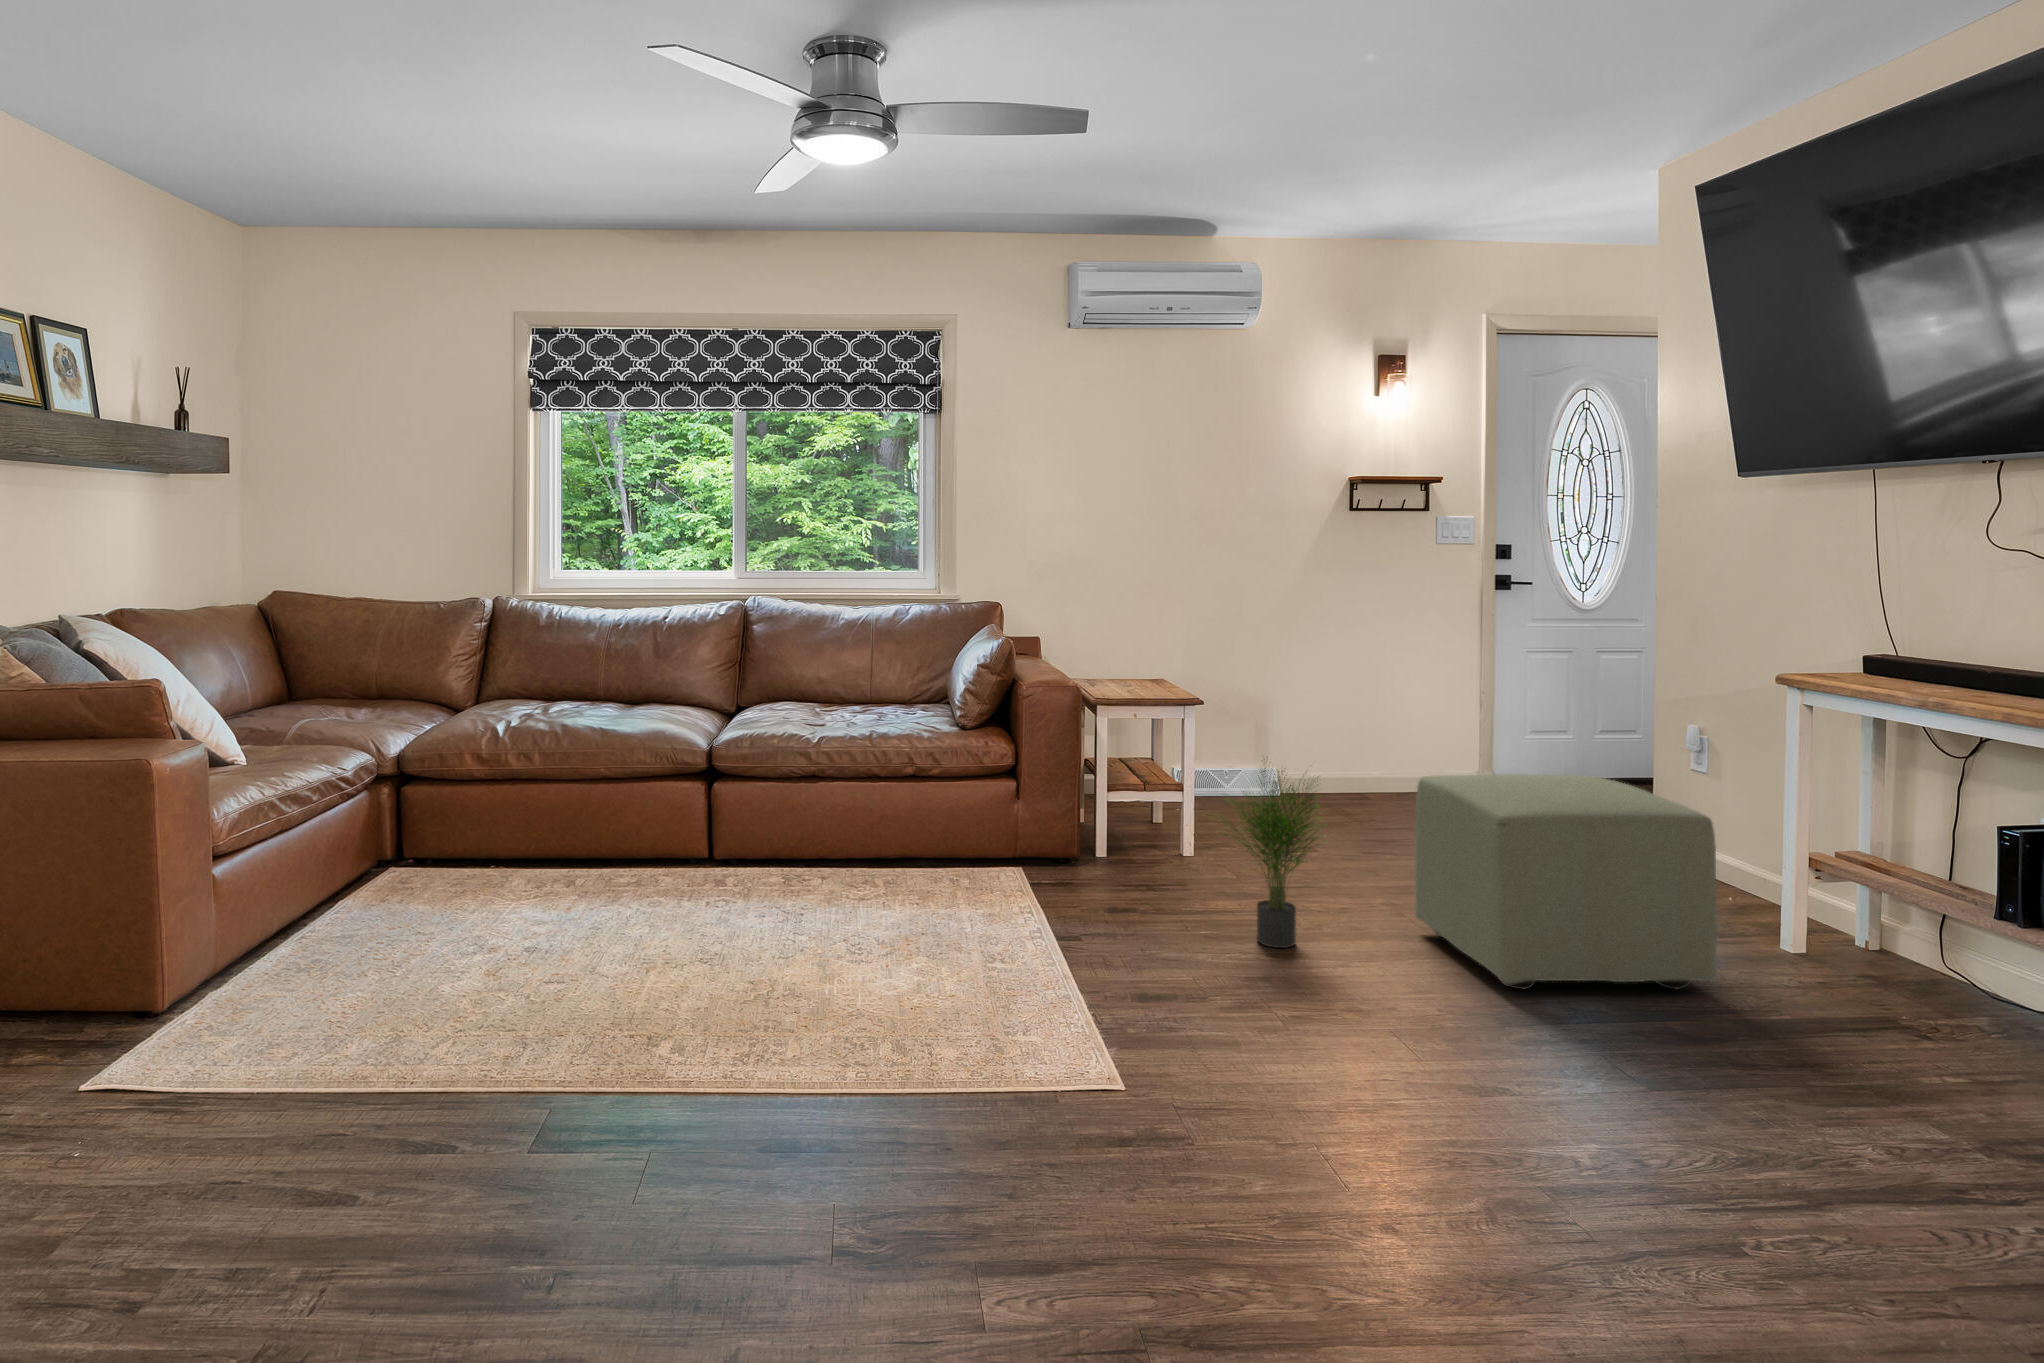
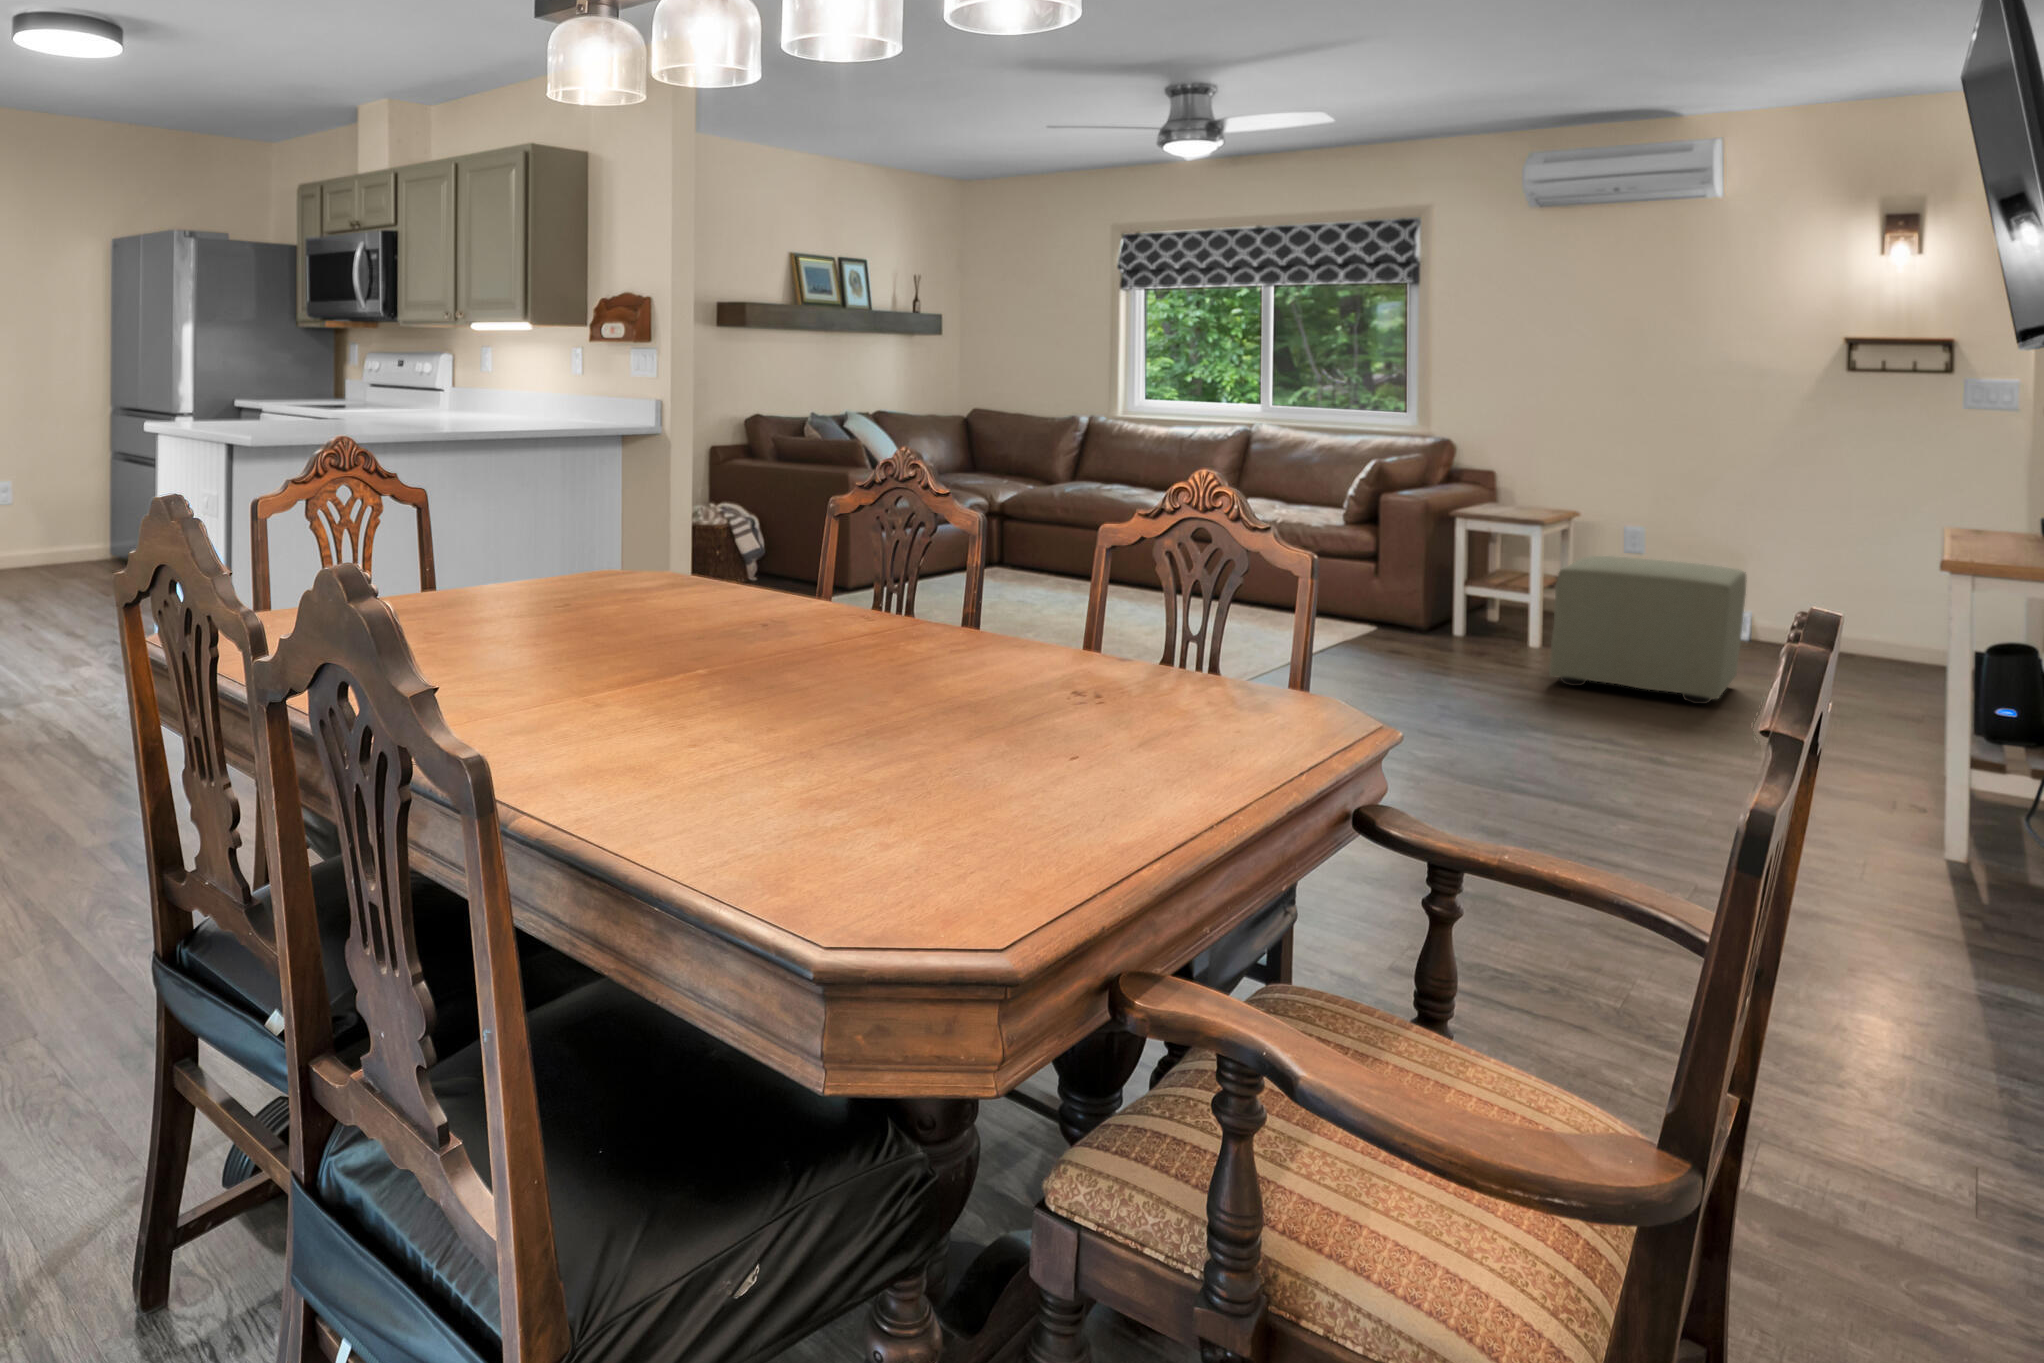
potted plant: present [1217,768,1319,948] -> none [1418,531,1506,655]

